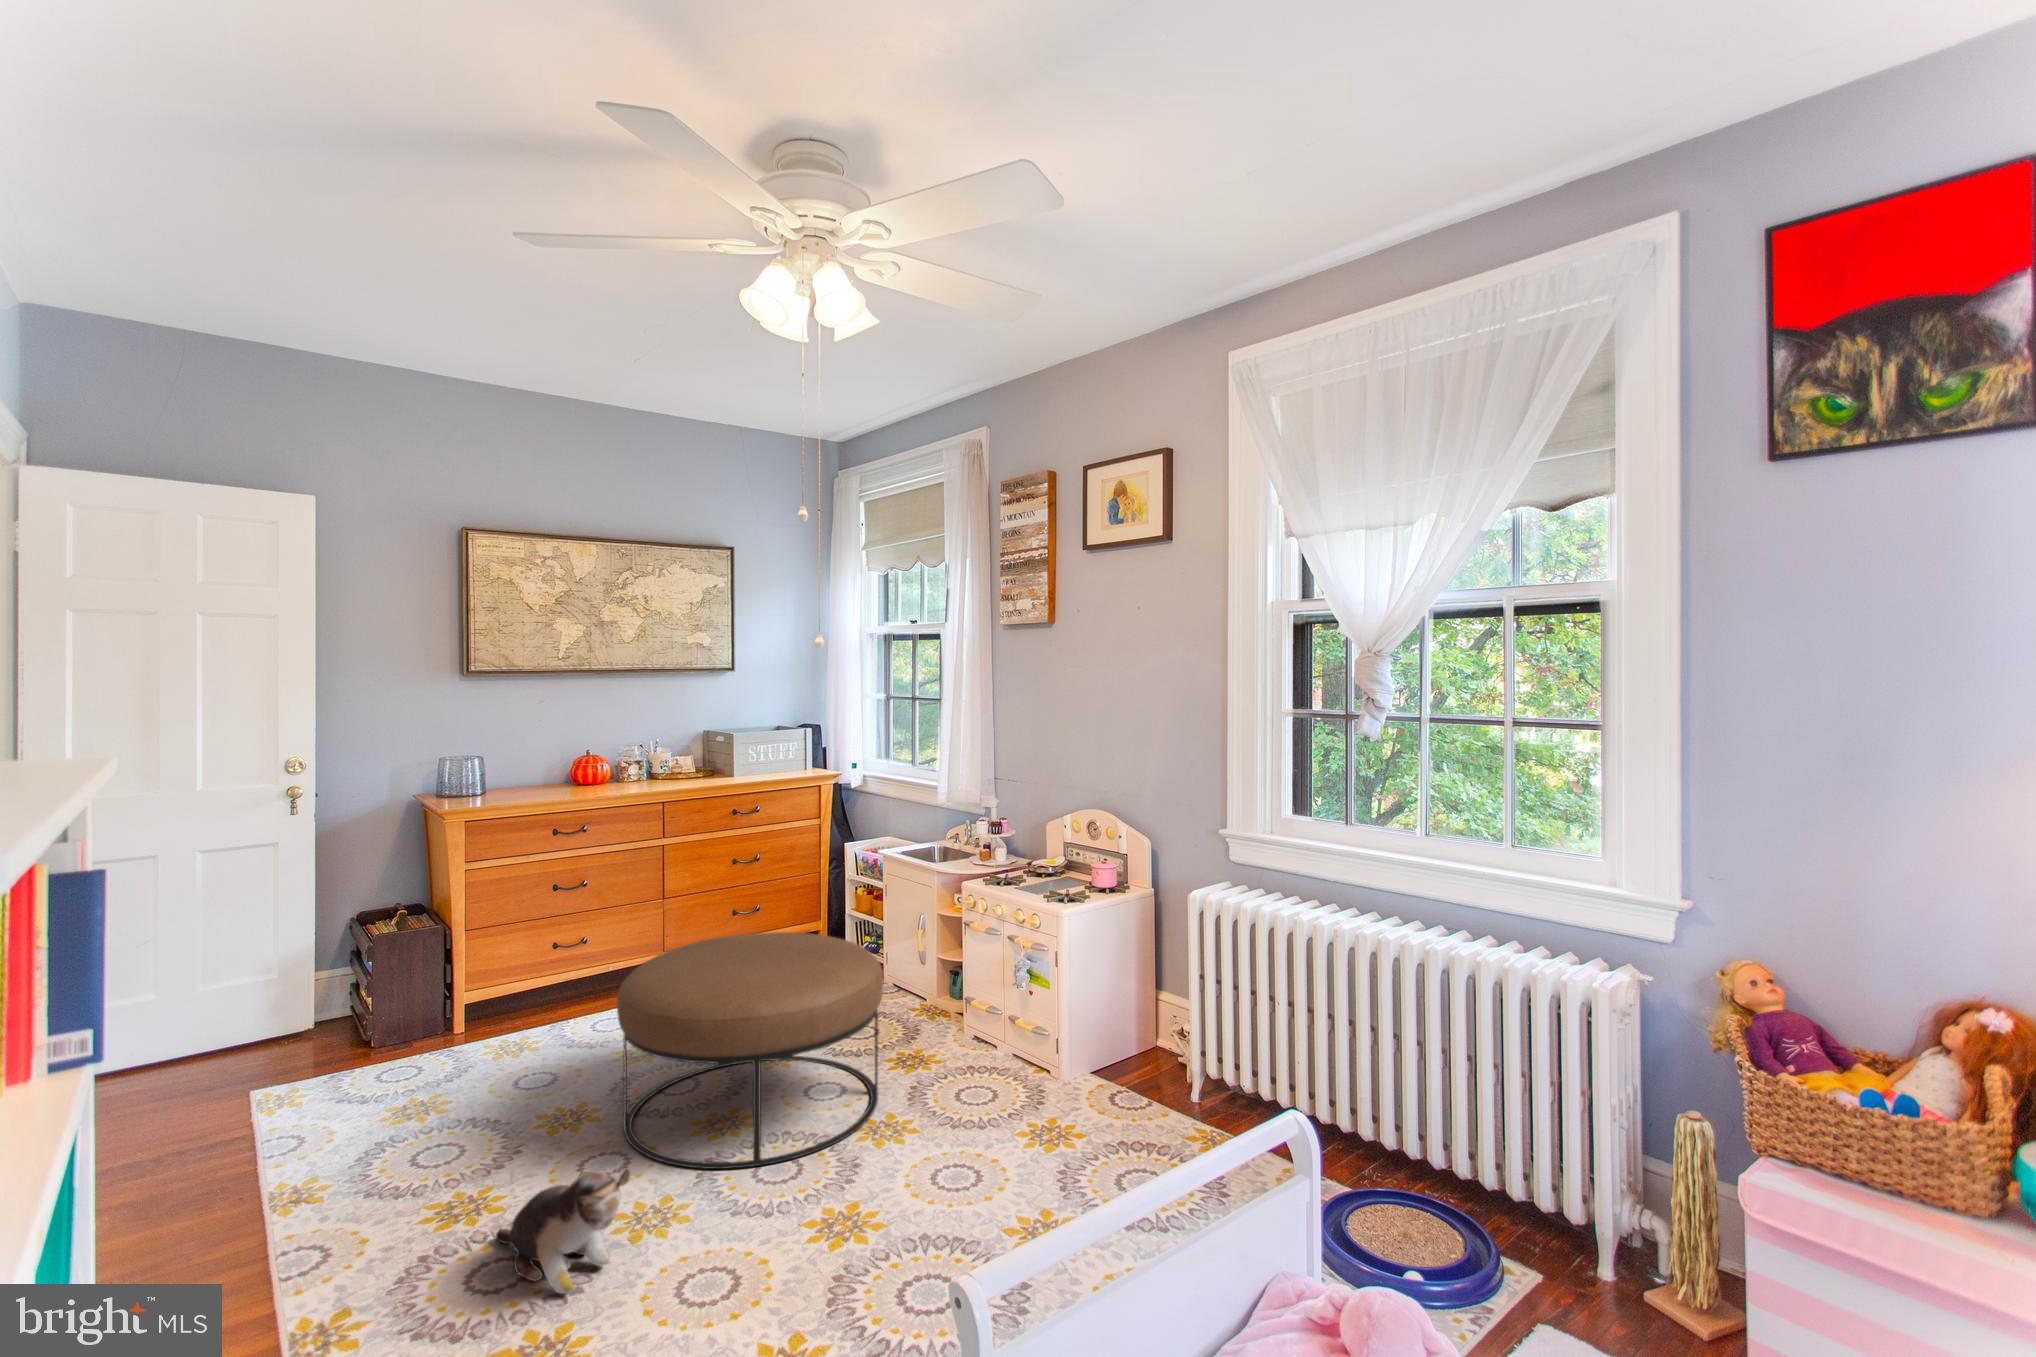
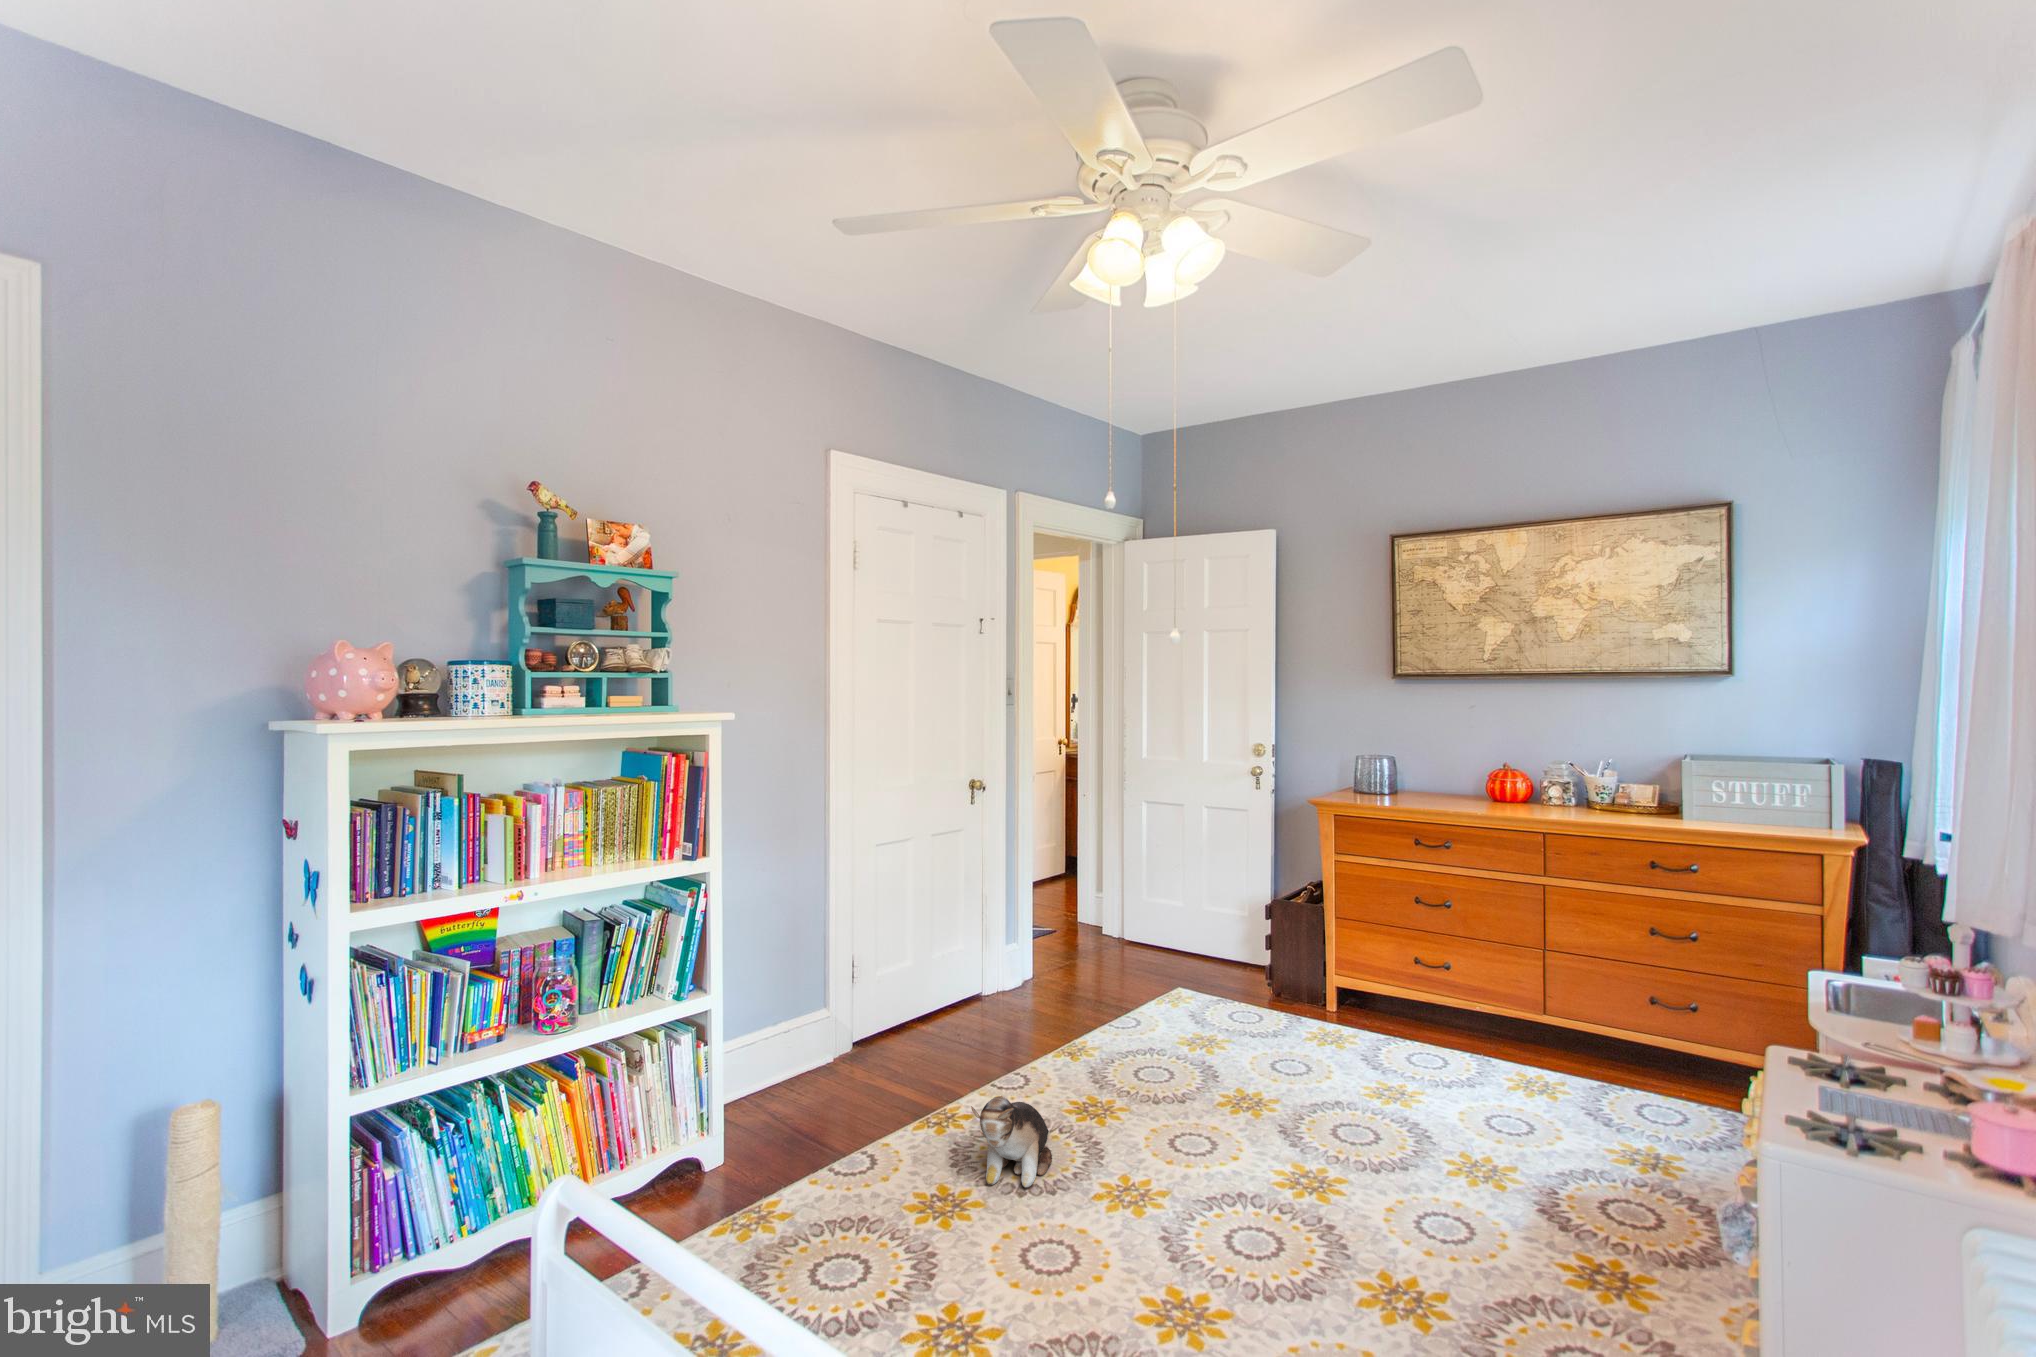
ottoman: present [617,932,884,1169] -> none [1180,976,1492,1268]

